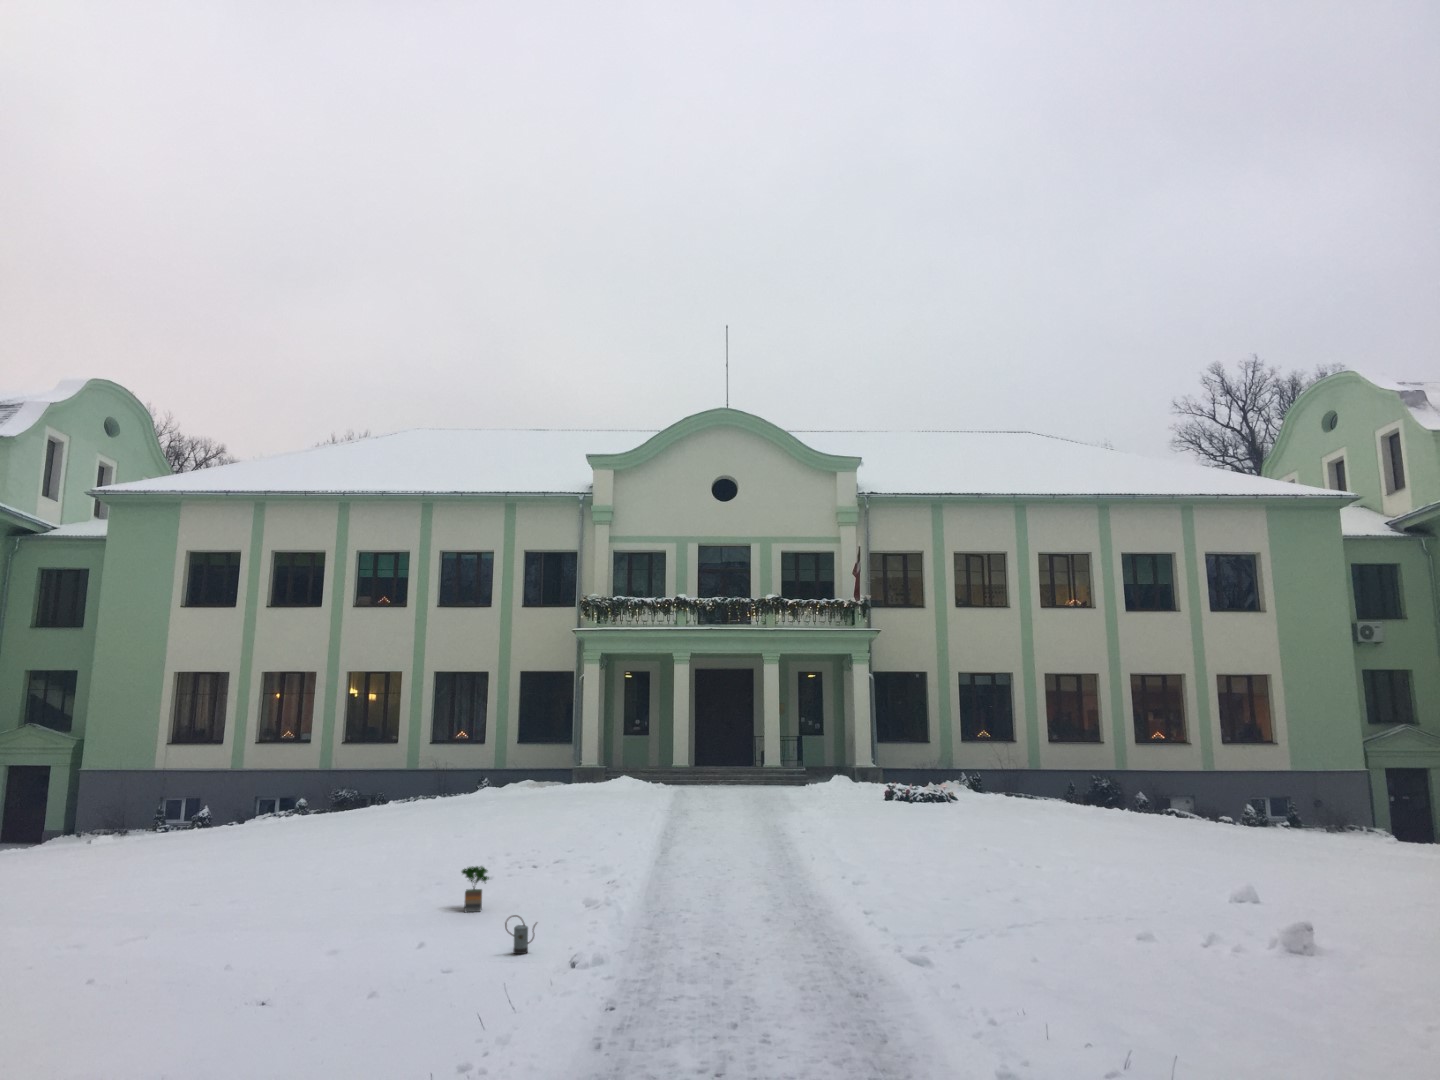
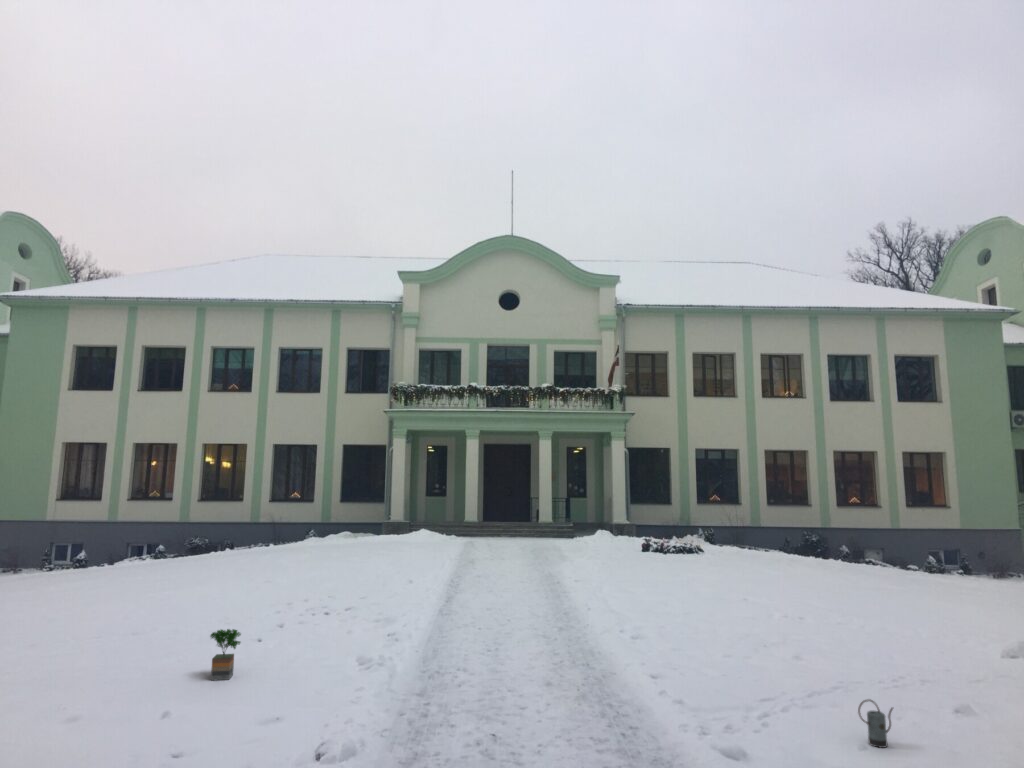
watering can: present [505,915,537,954] -> present [858,700,893,748]

